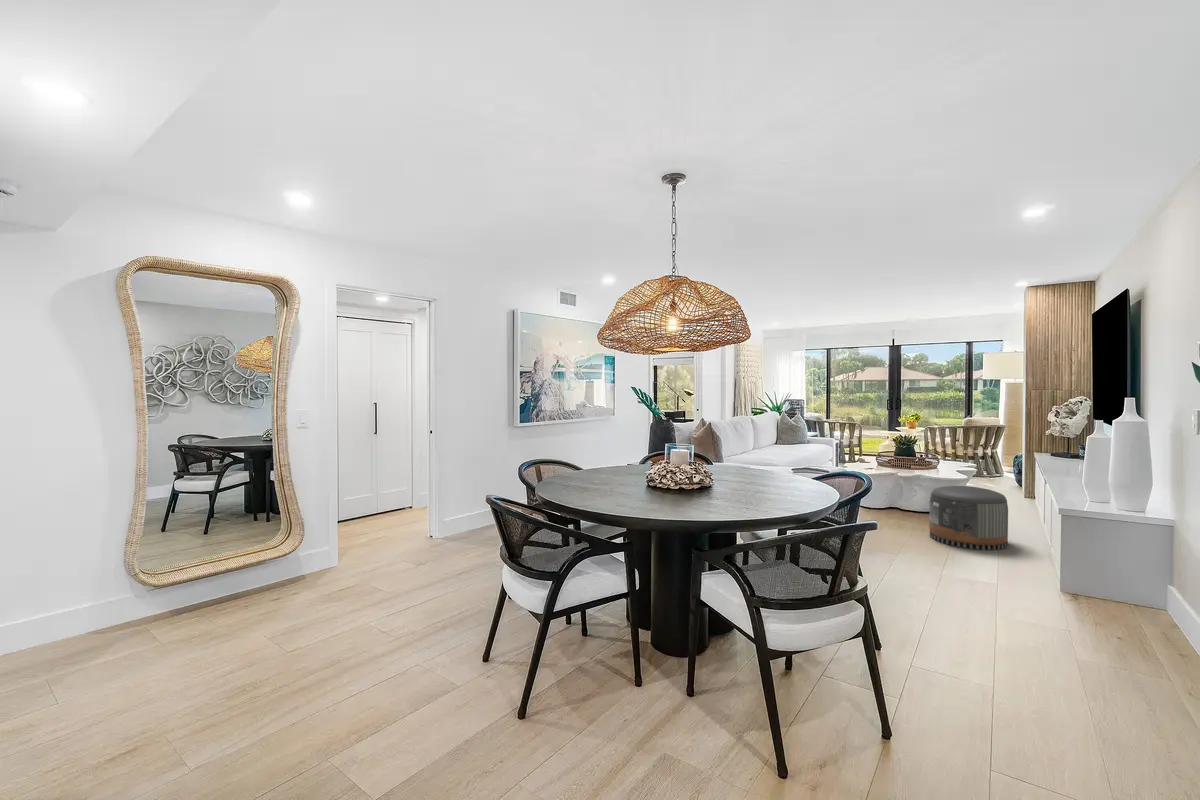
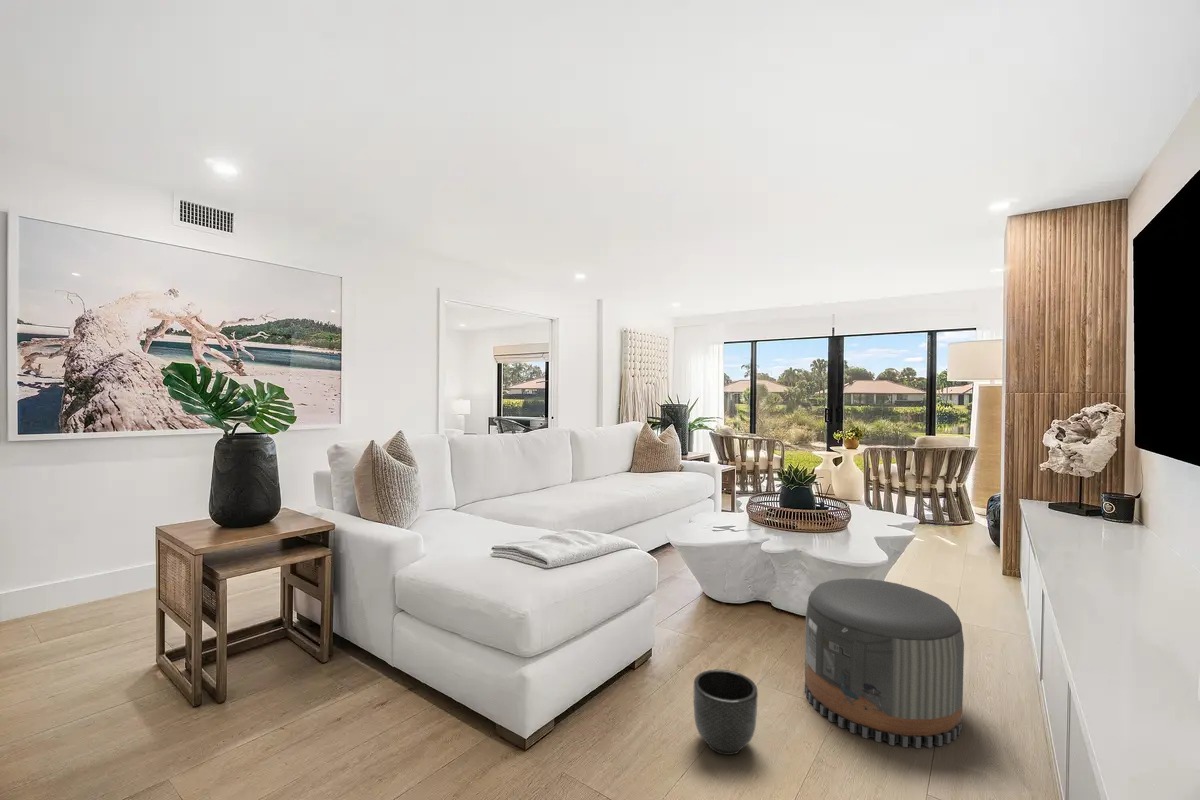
planter: none [889,521,920,552] -> present [693,669,758,755]

